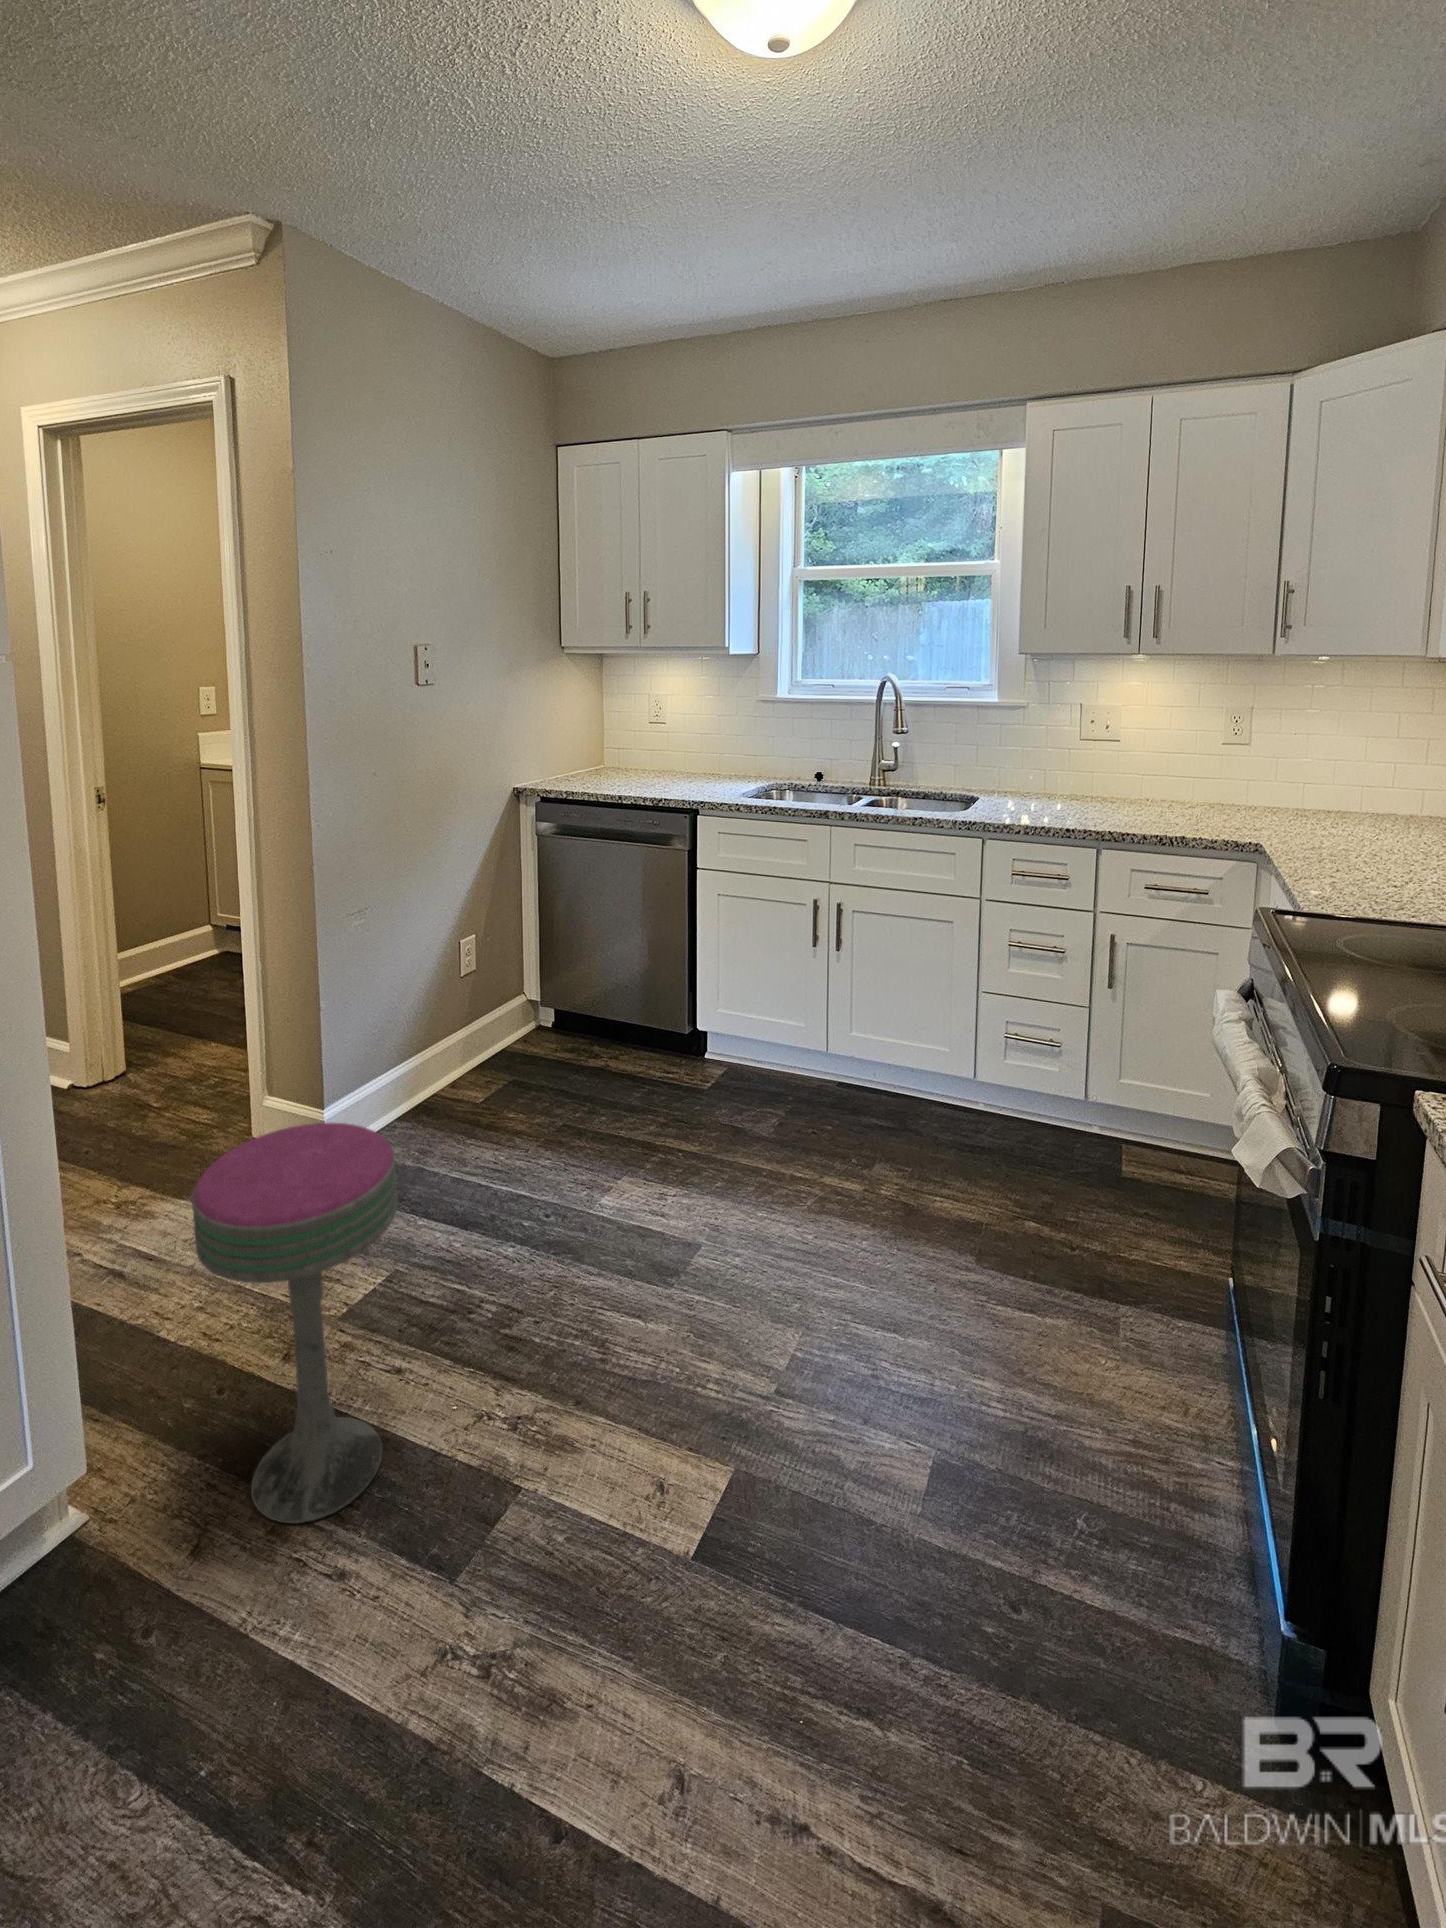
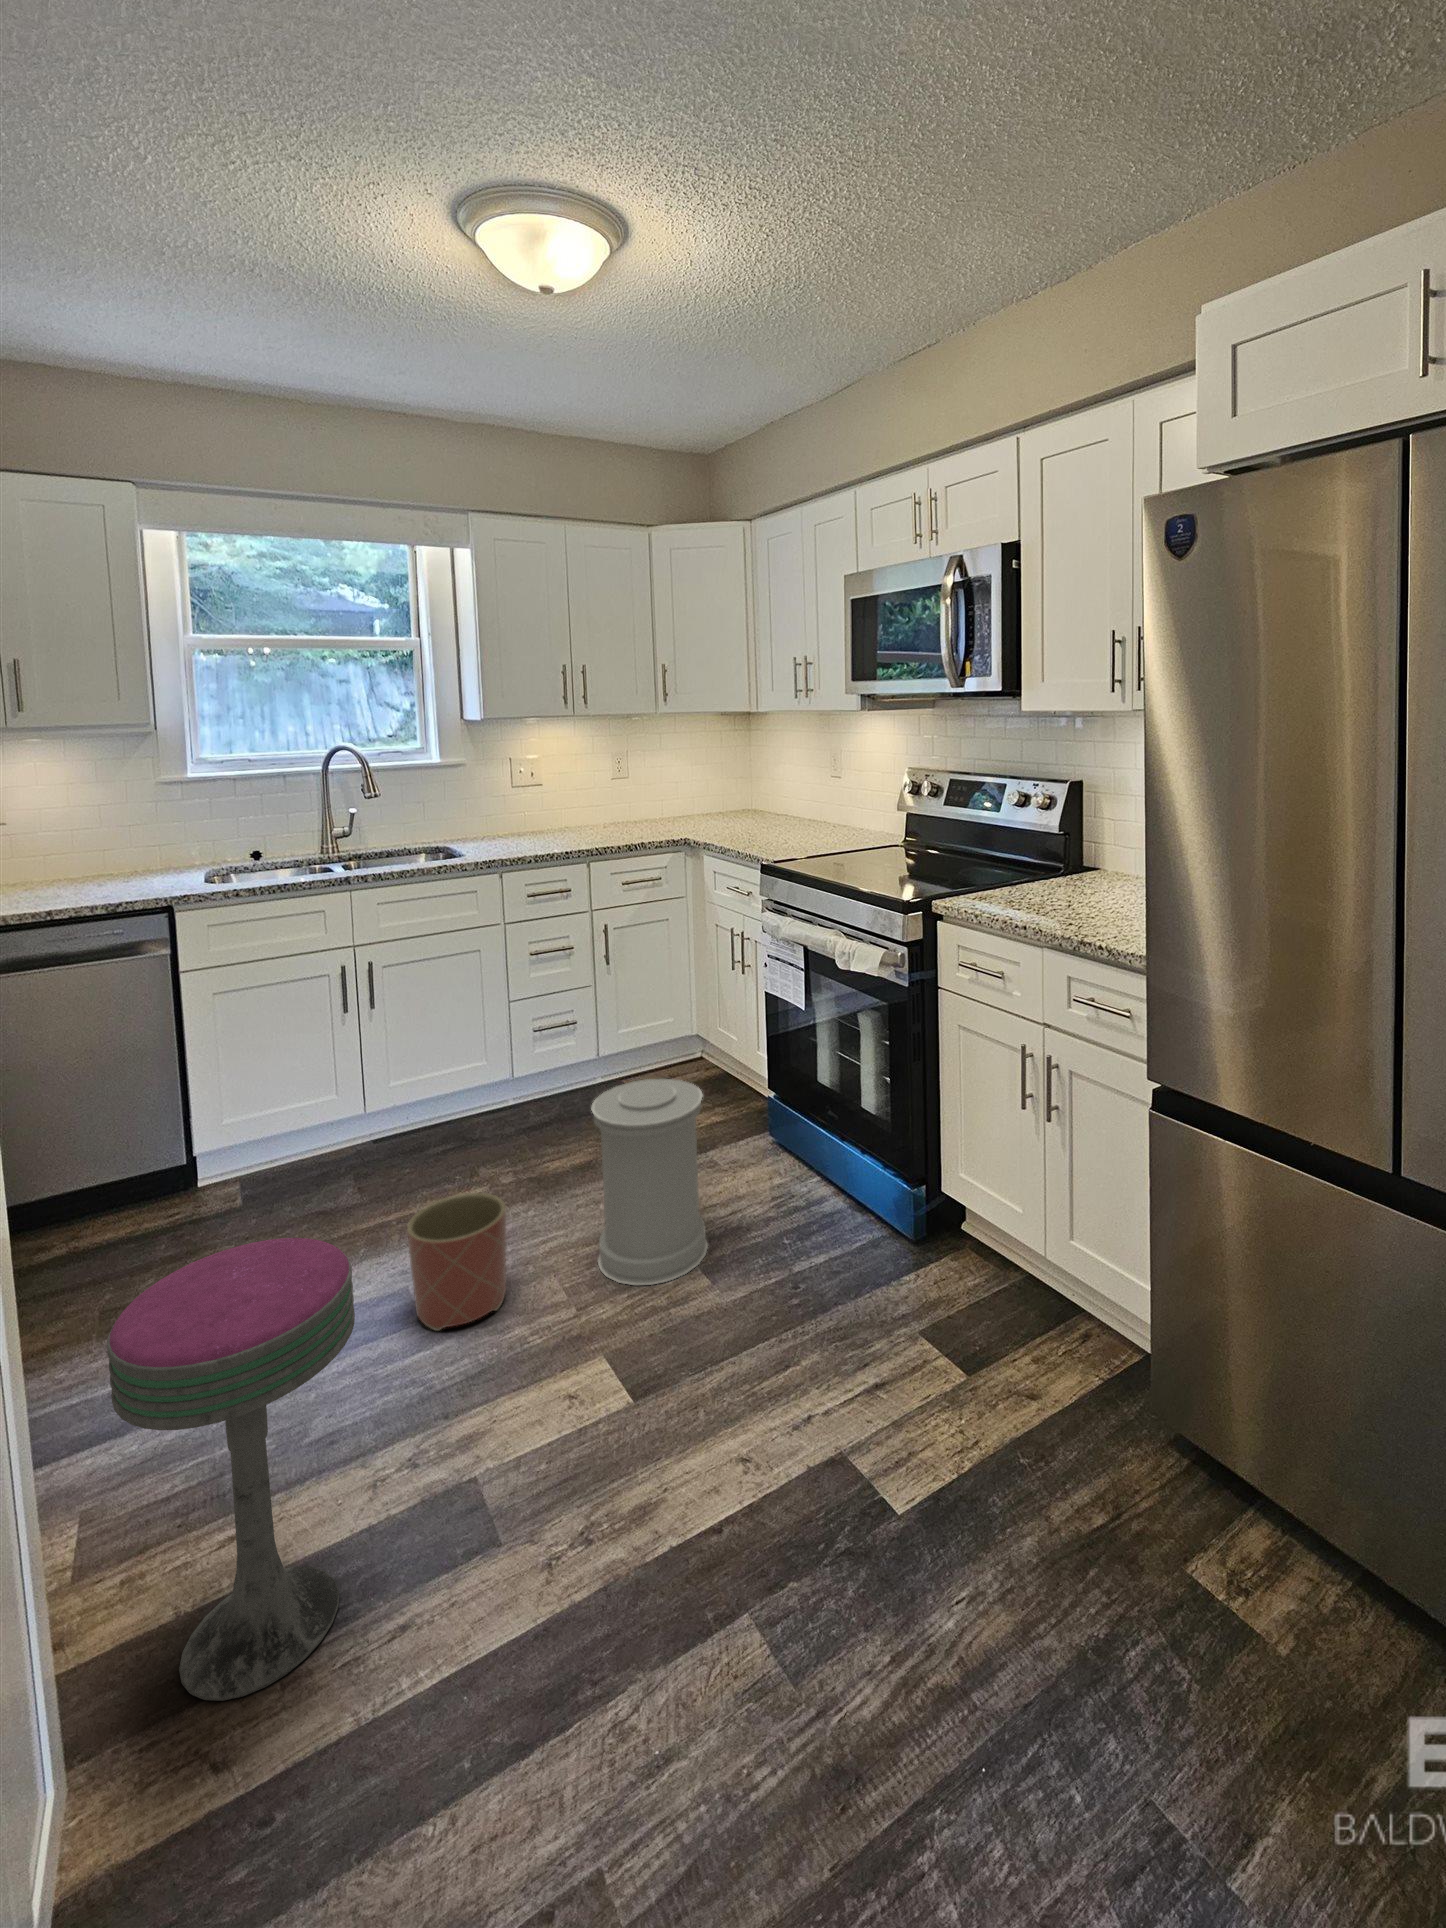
trash can: none [840,1147,999,1451] -> present [592,1079,708,1285]
planter: none [659,1175,761,1329] -> present [407,1193,506,1331]

